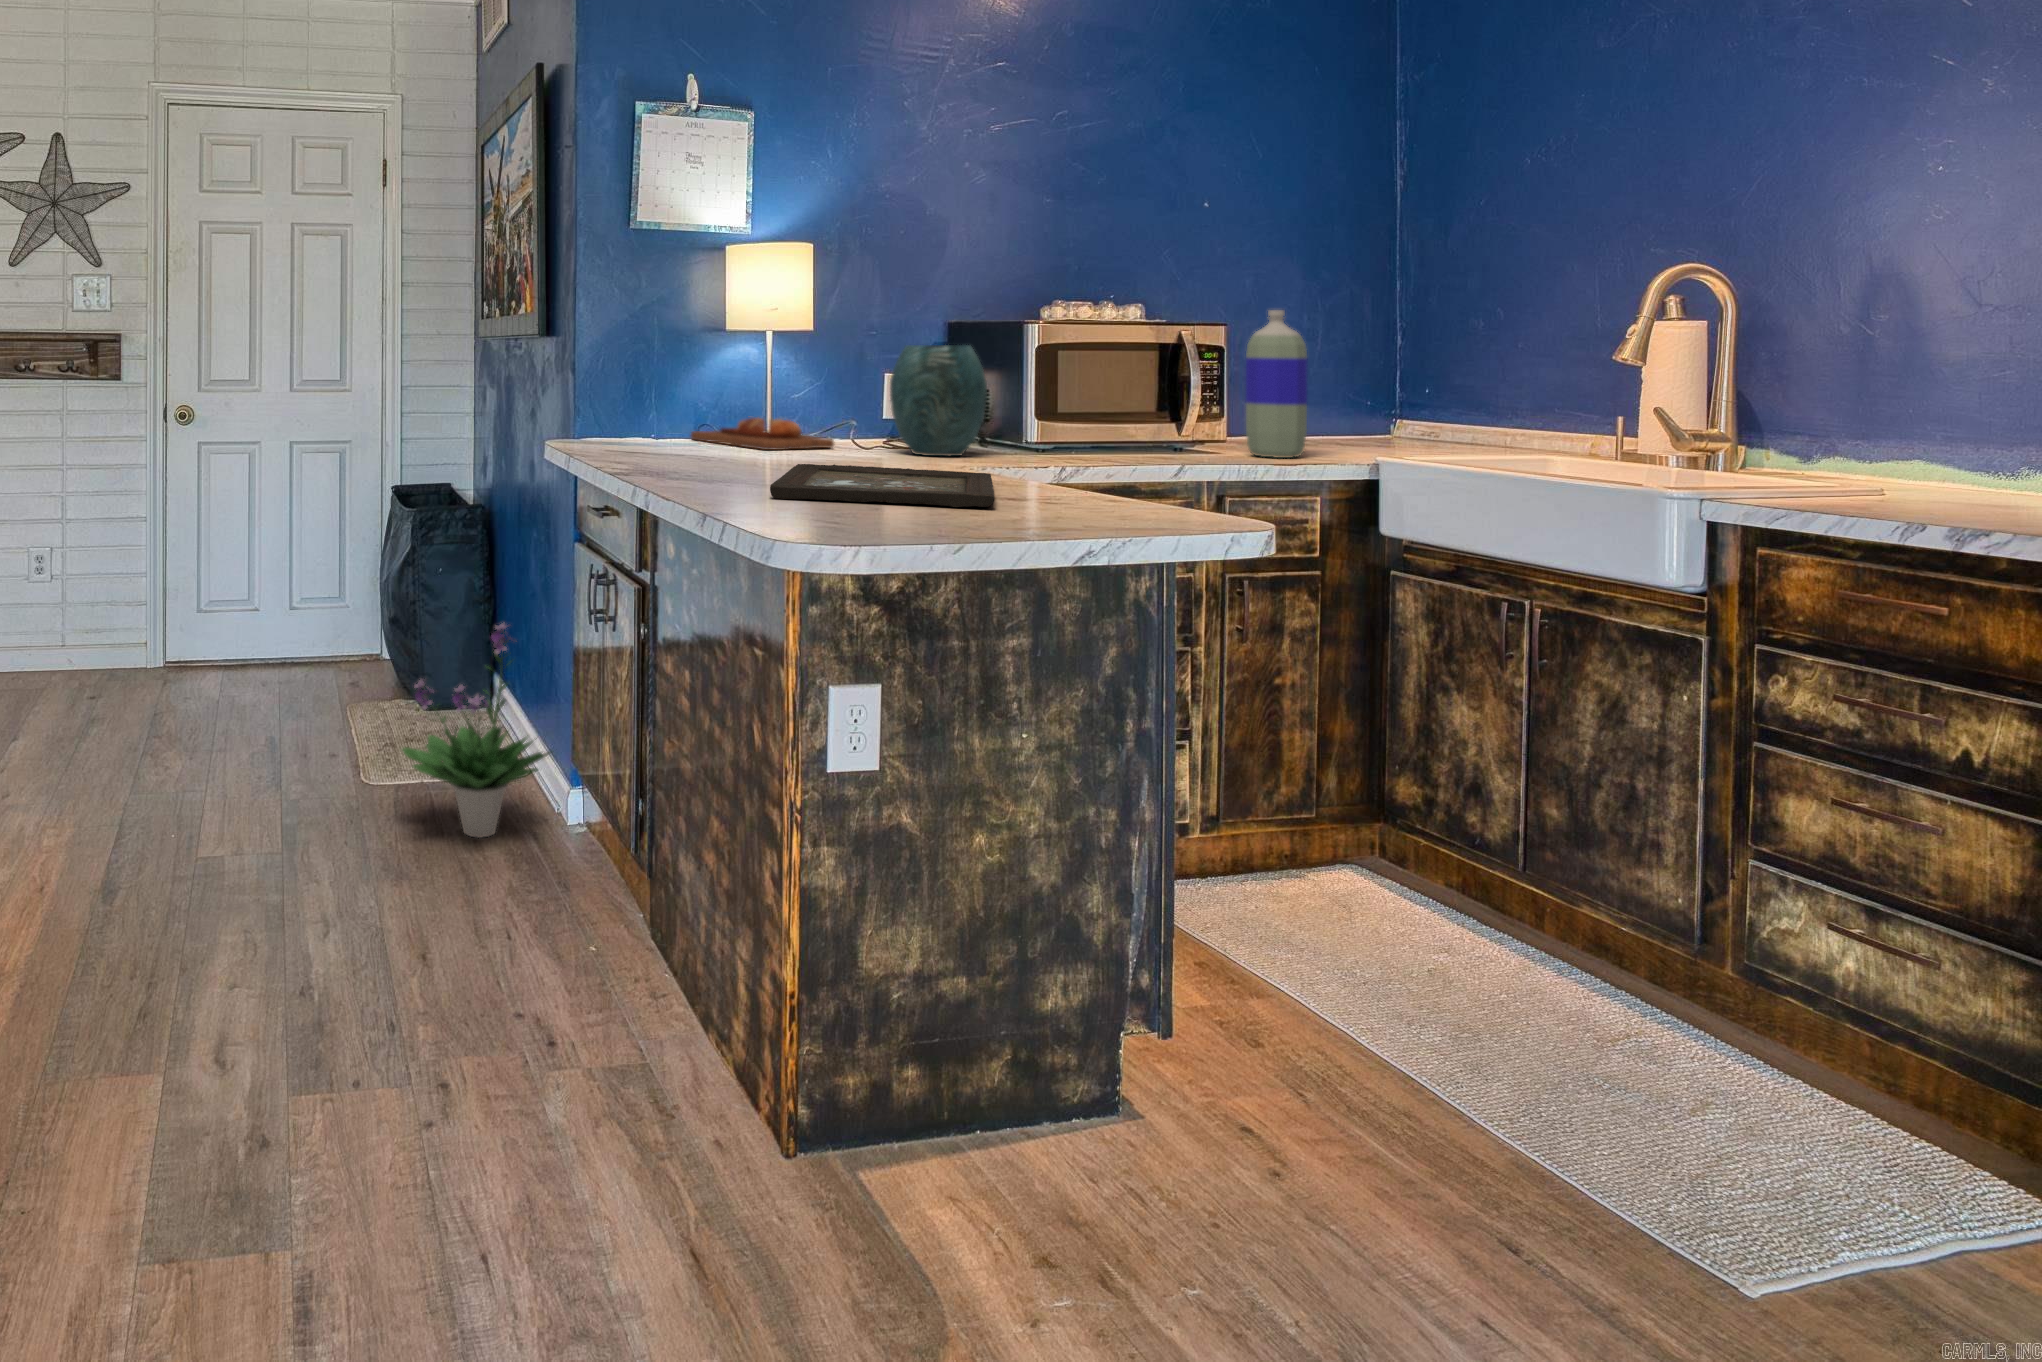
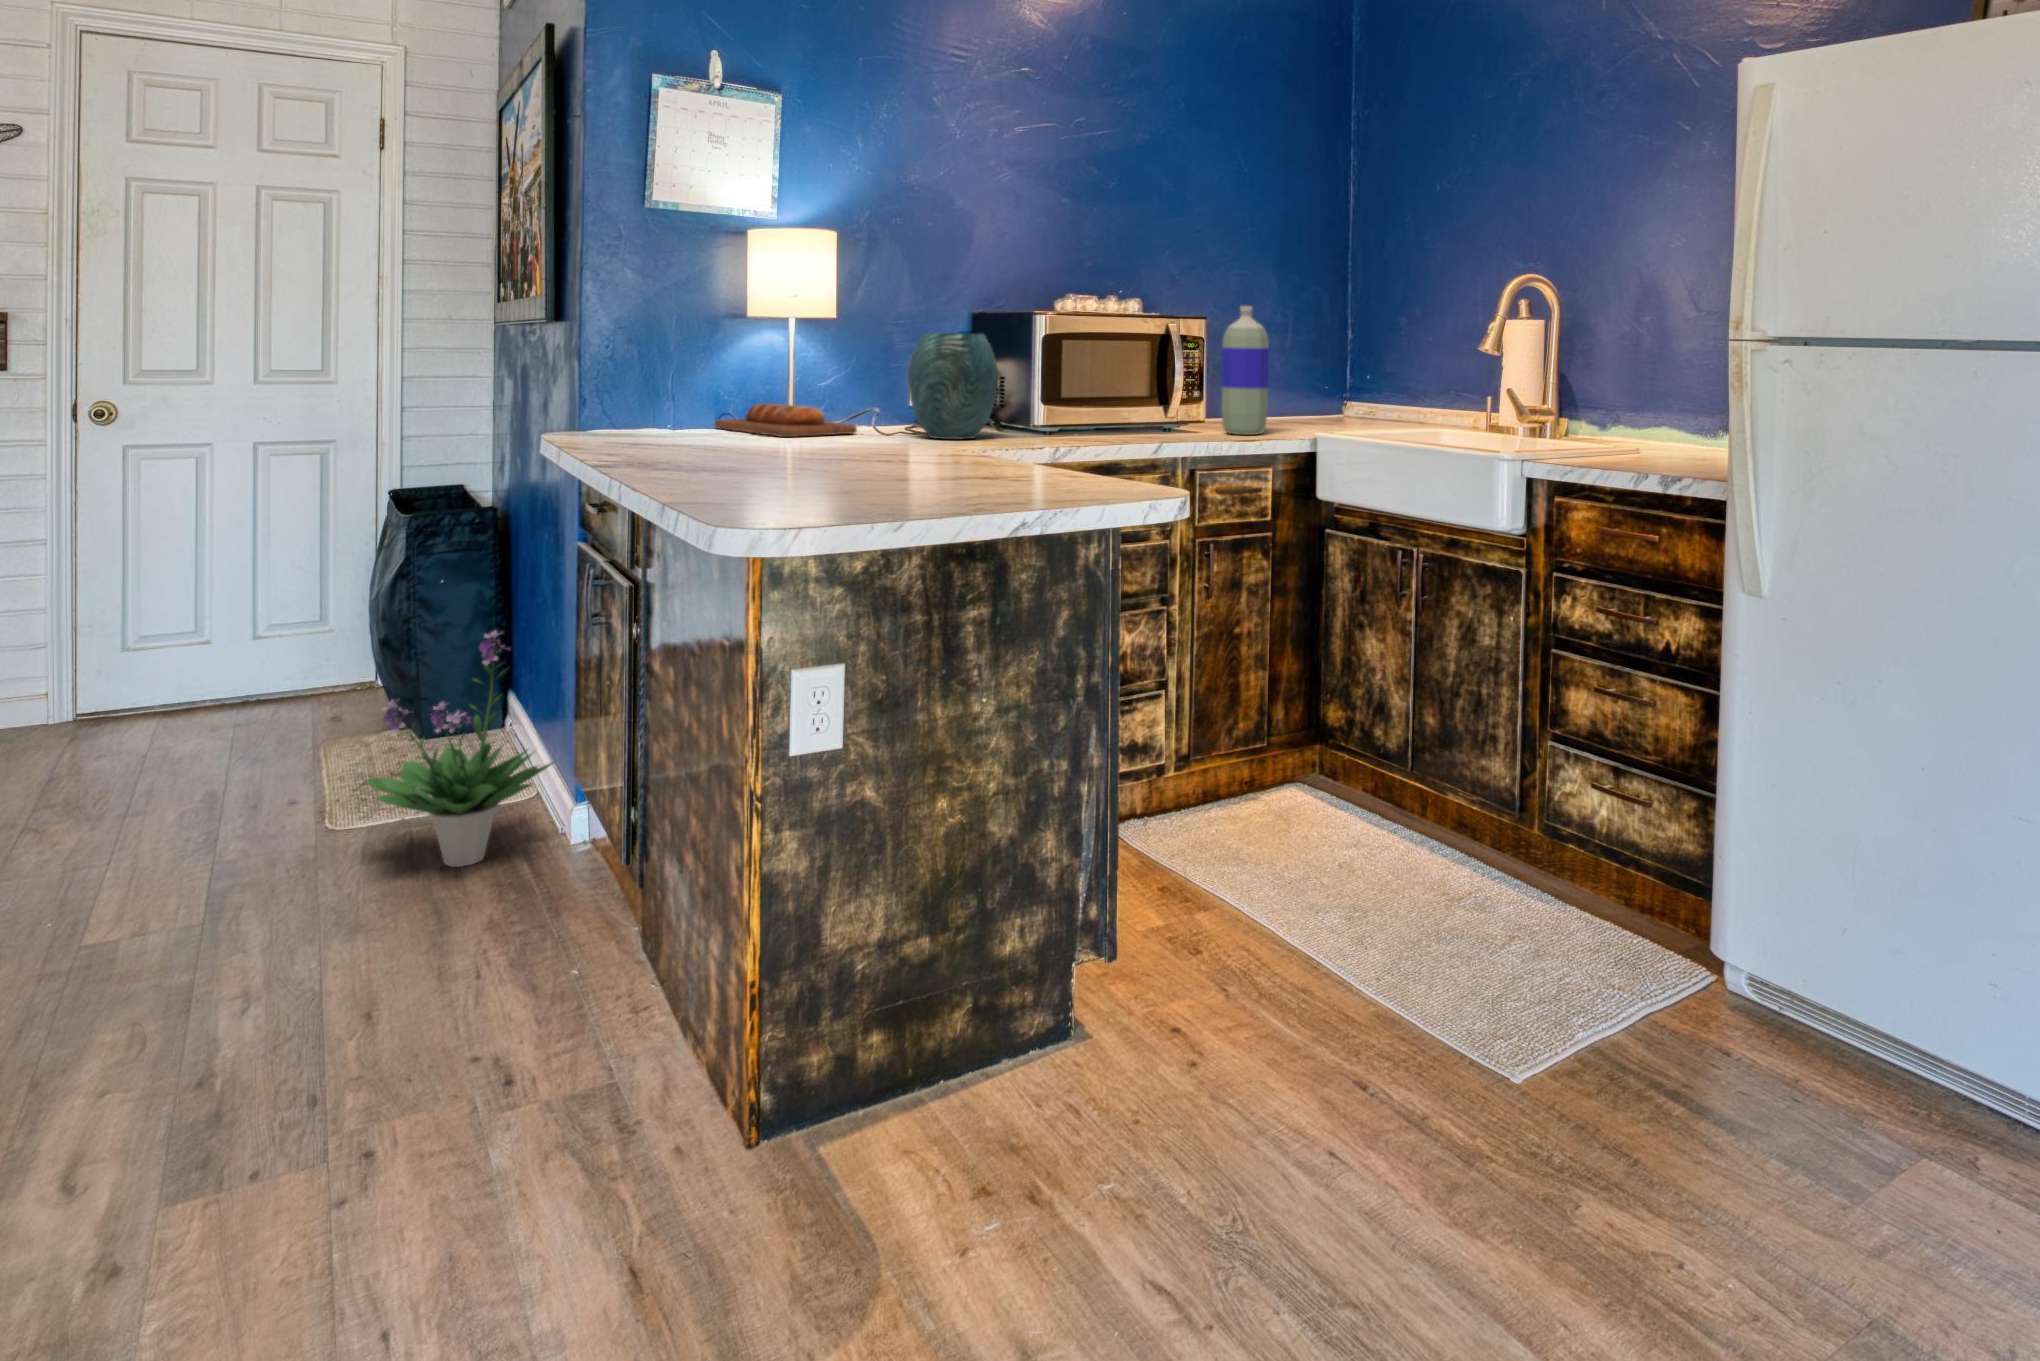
tray: present [770,464,995,507] -> none [749,449,980,485]

